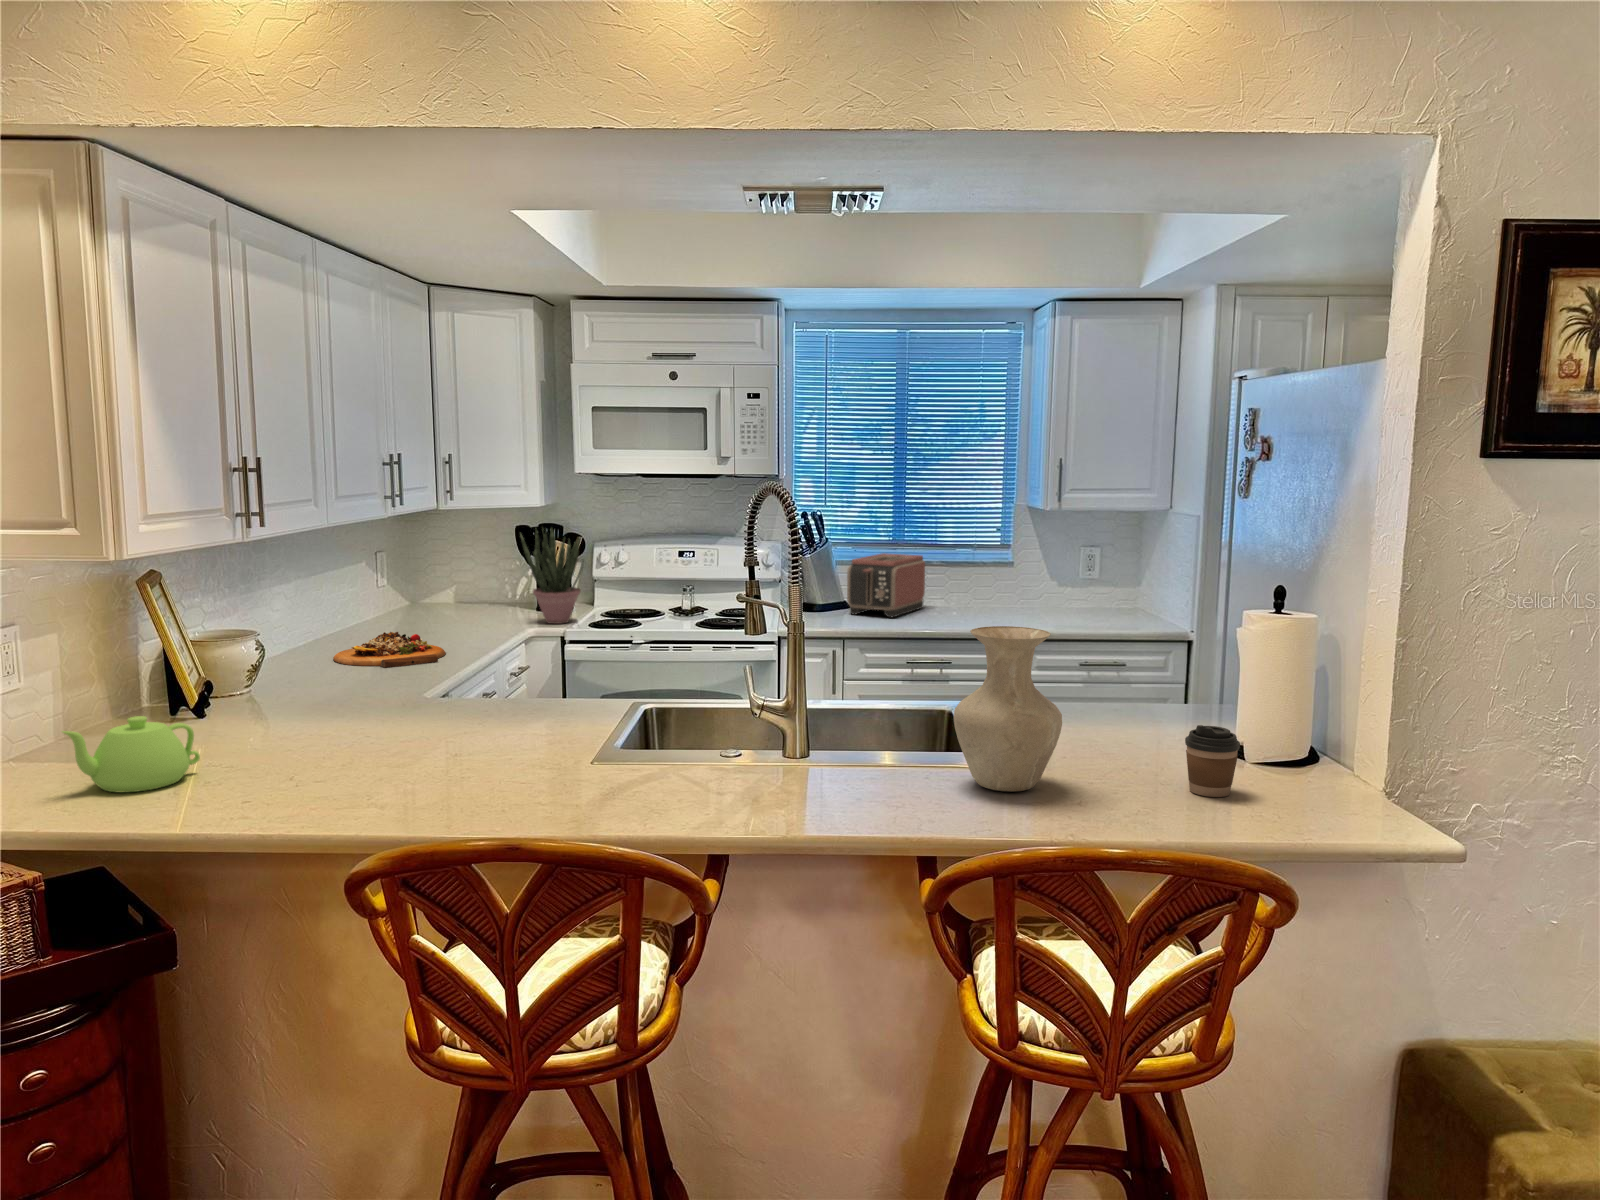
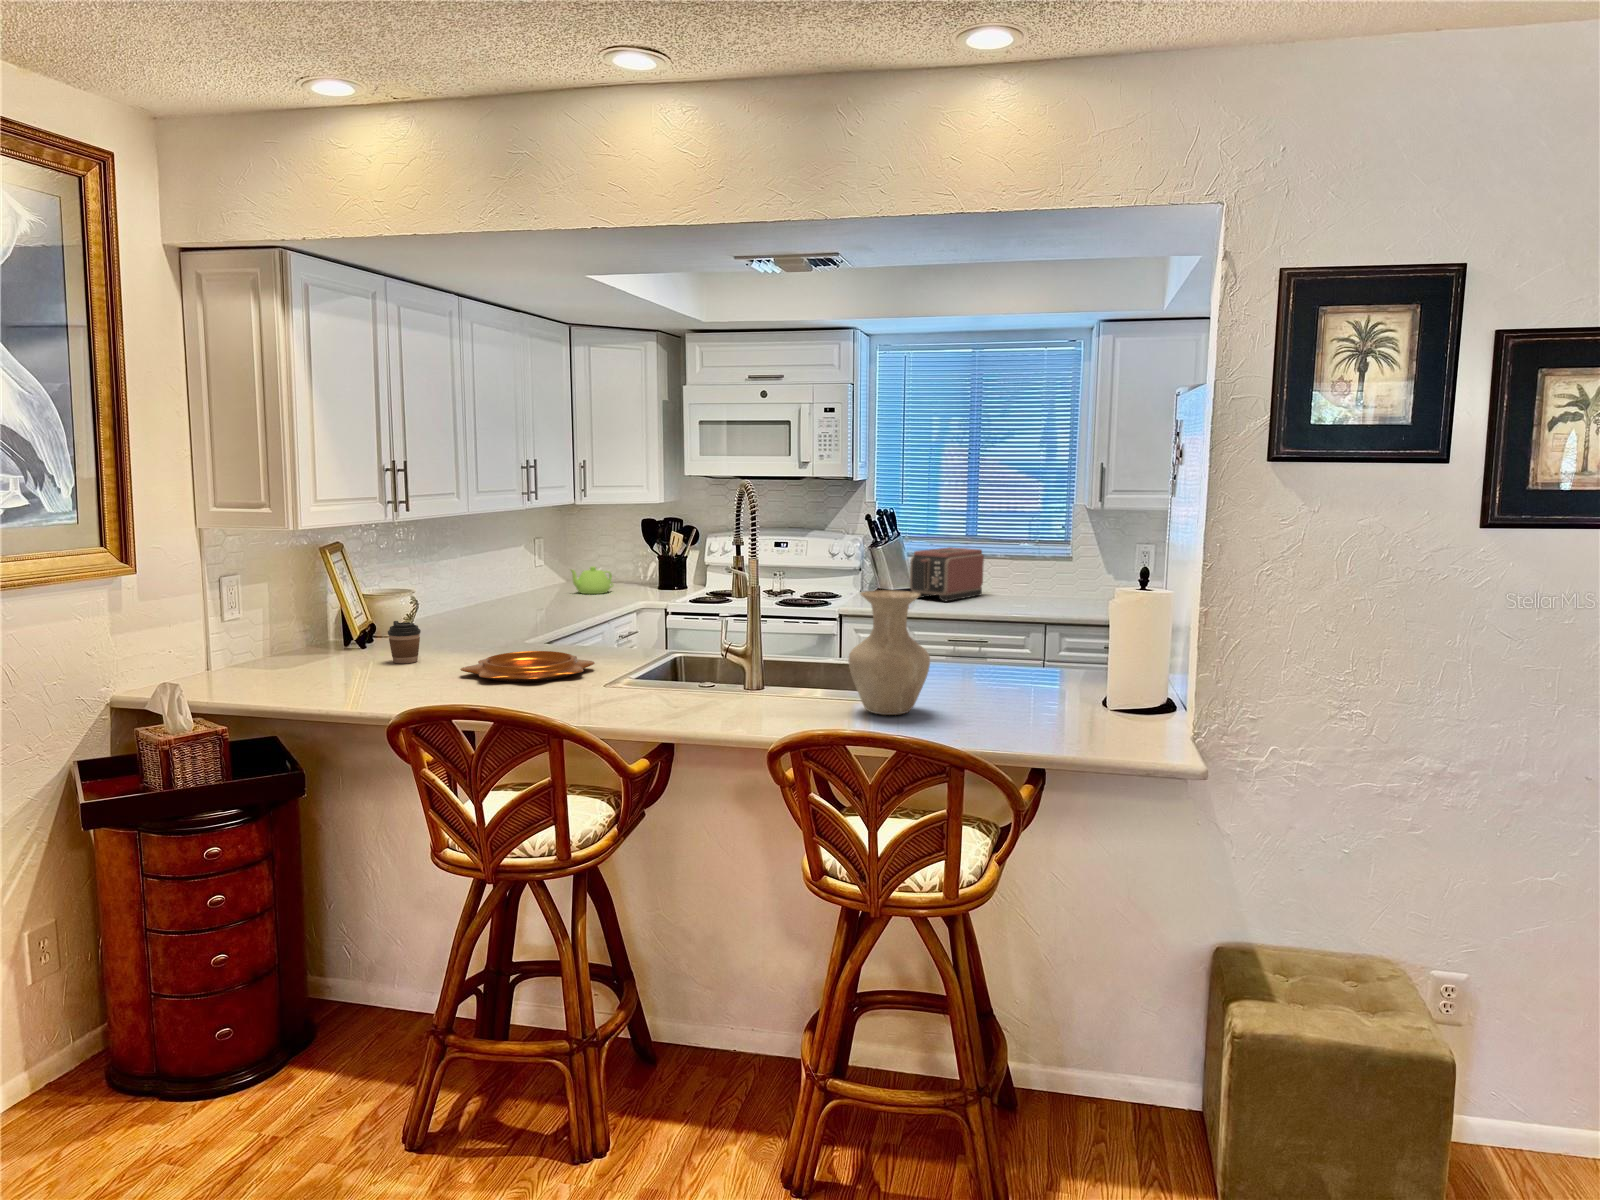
potted plant: present [520,528,583,624] -> none [643,520,691,599]
cutting board: present [333,632,446,668] -> none [483,597,567,623]
teapot: present [62,716,200,792] -> present [571,567,613,594]
decorative bowl: none [374,716,557,765] -> present [460,651,595,682]
coffee cup: present [1185,725,1240,797] -> present [388,621,421,664]

